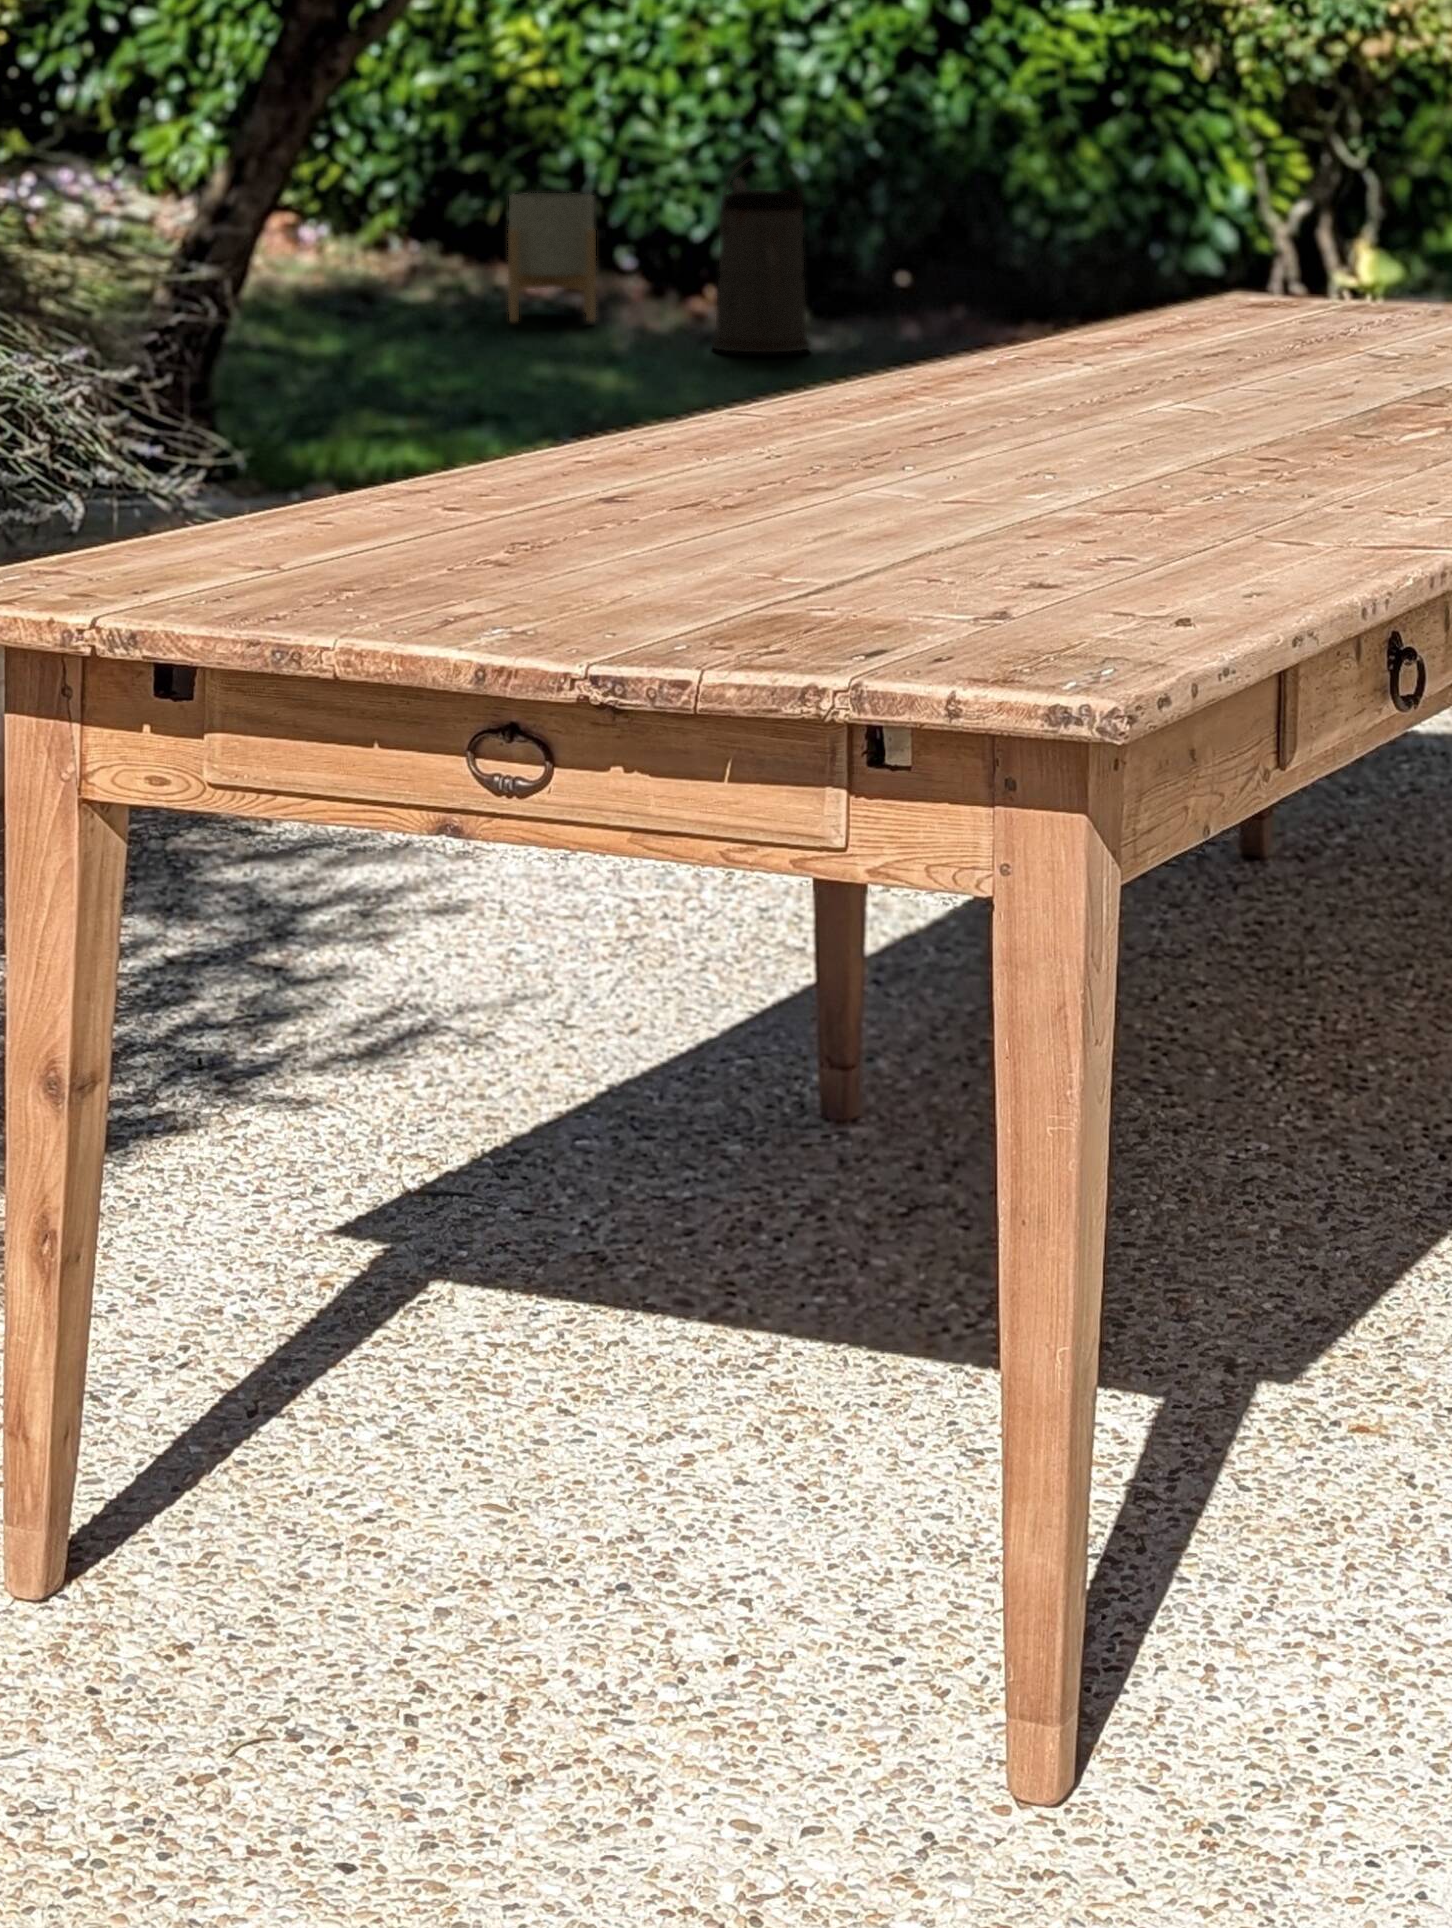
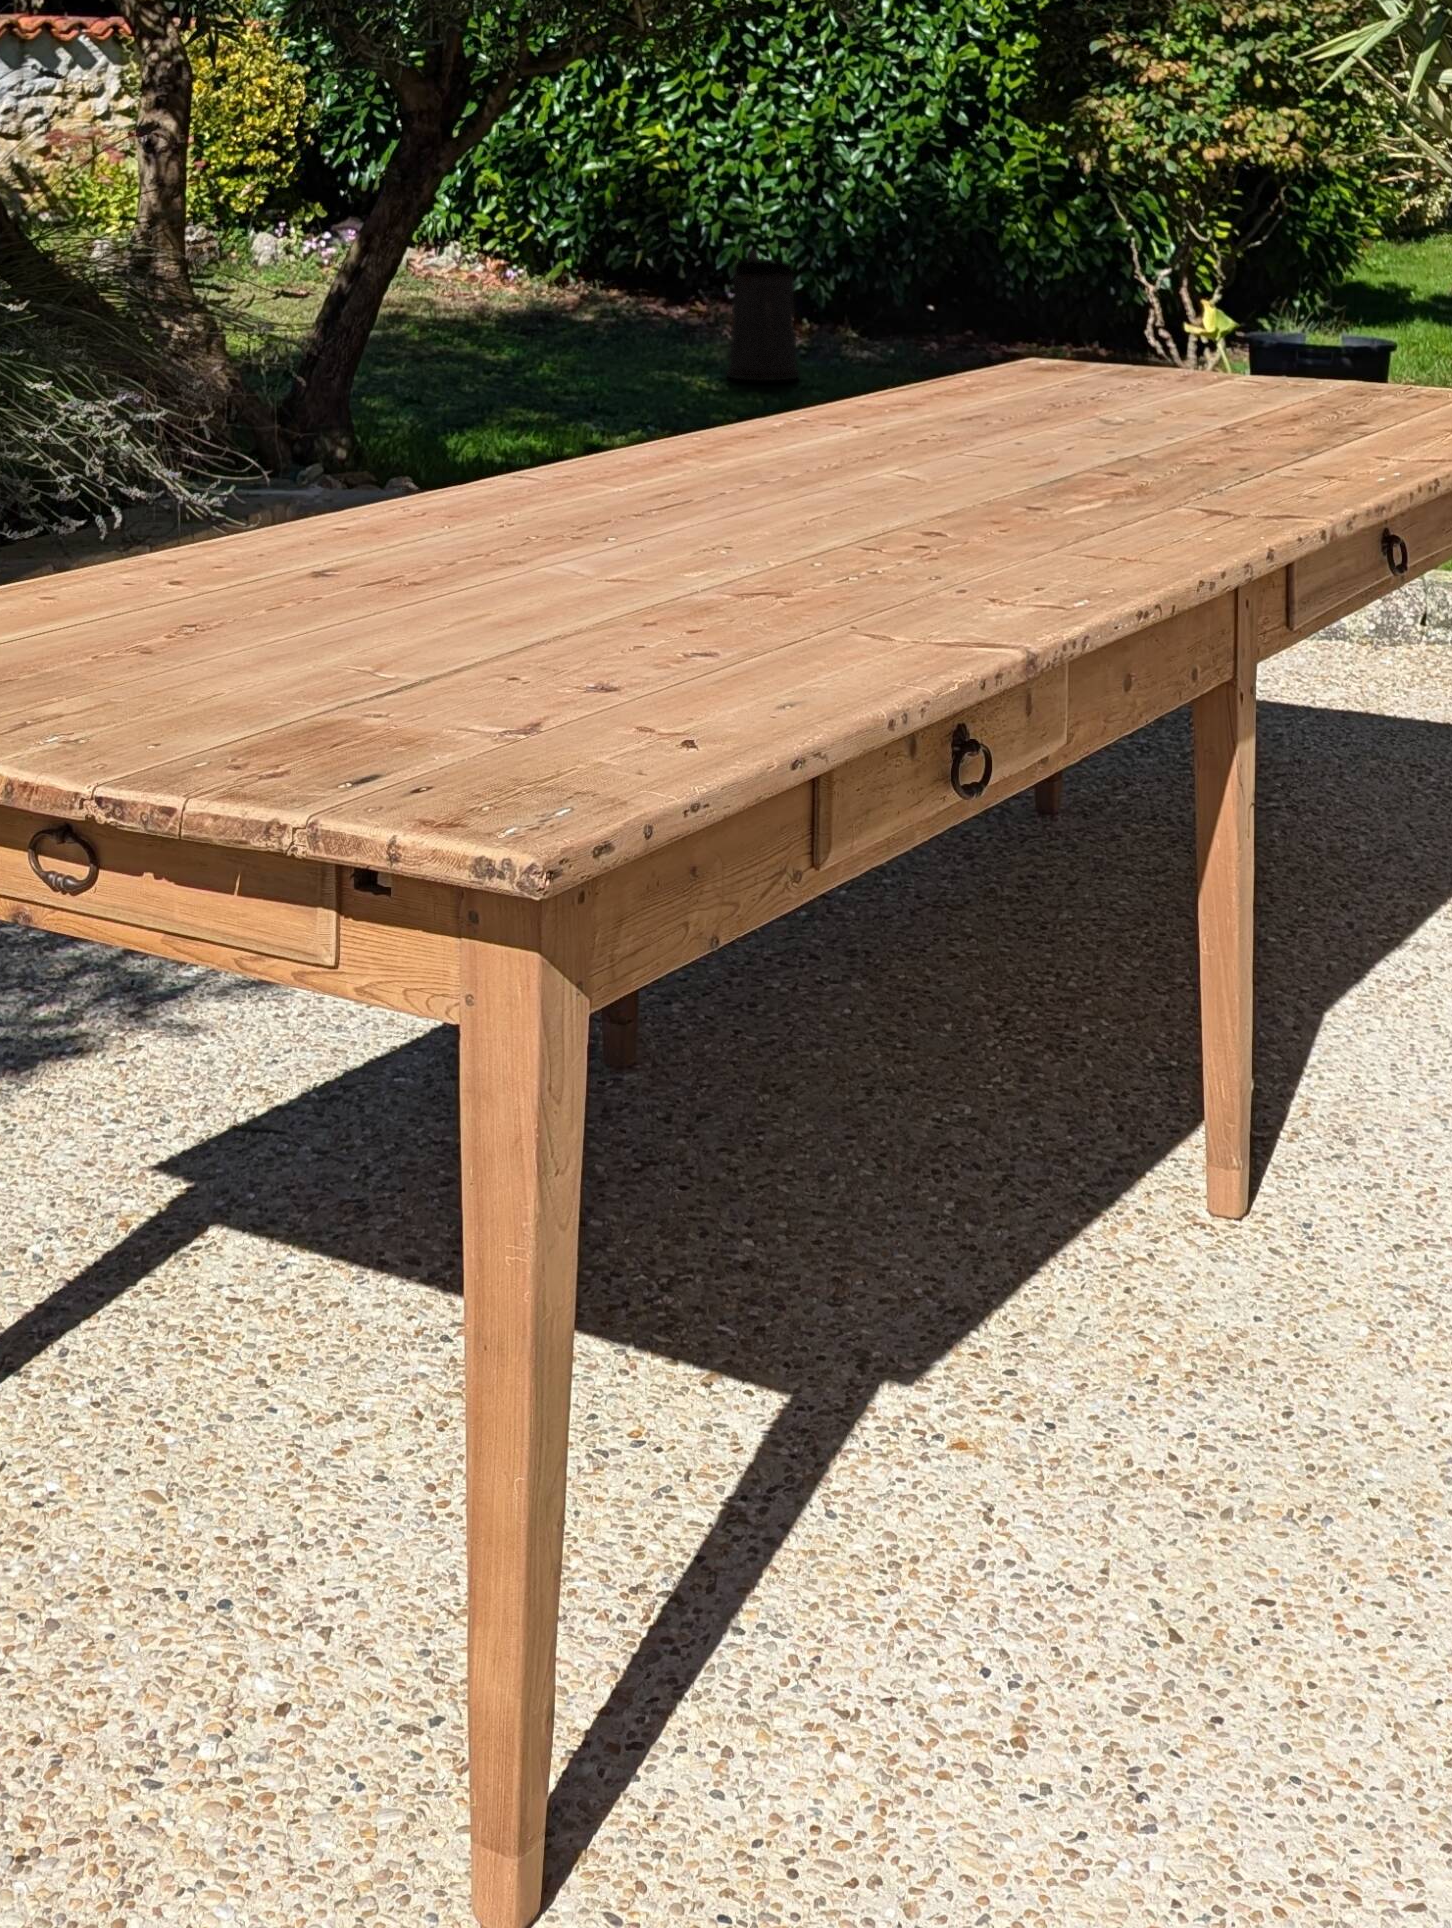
planter: present [508,193,596,321] -> none [584,259,648,354]

